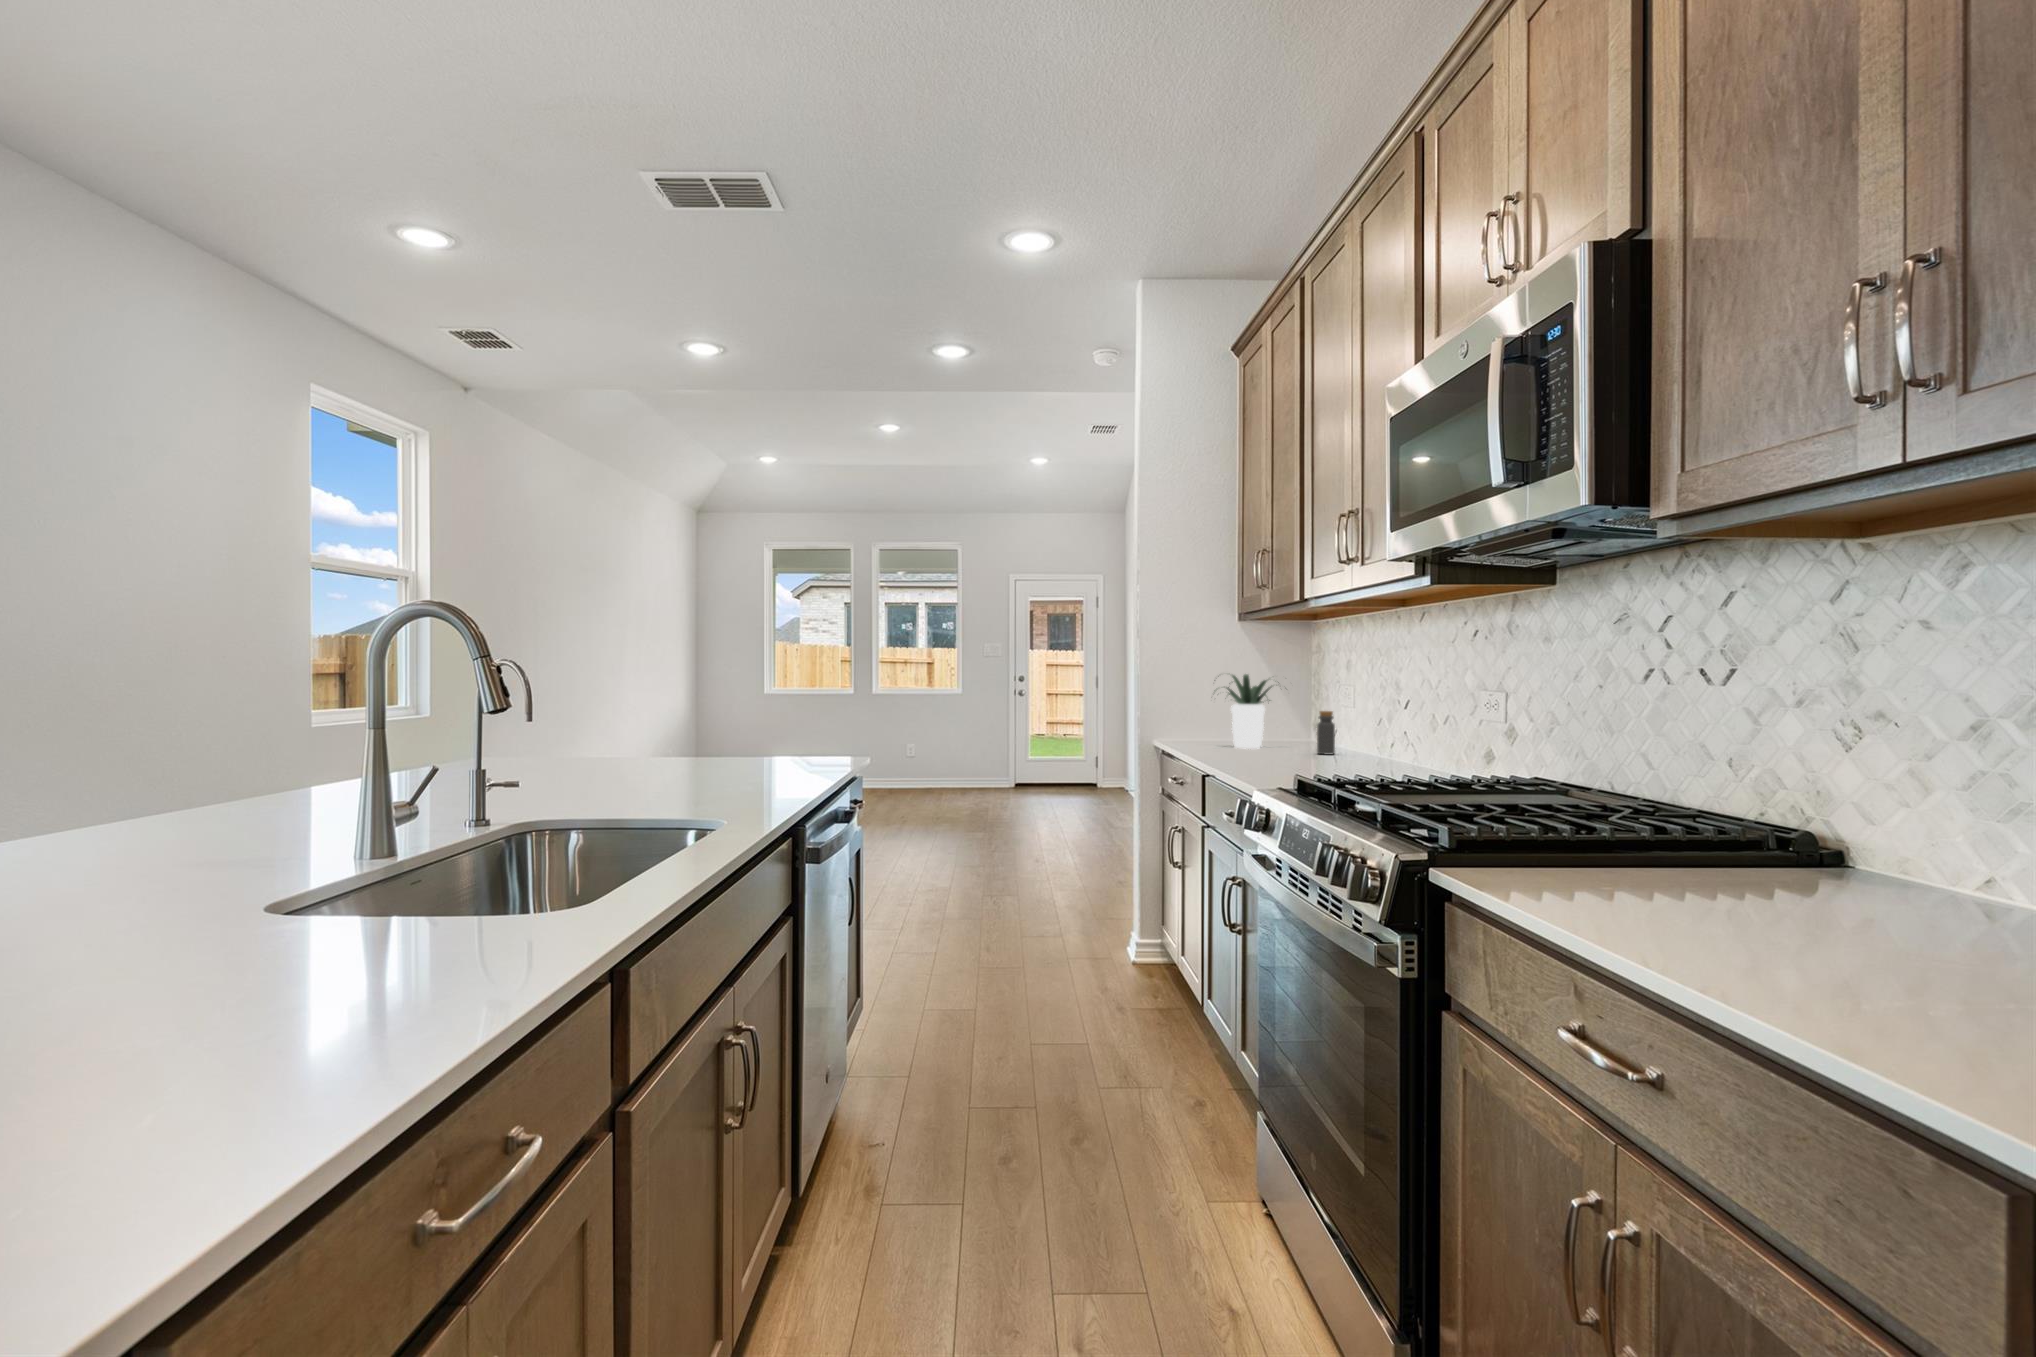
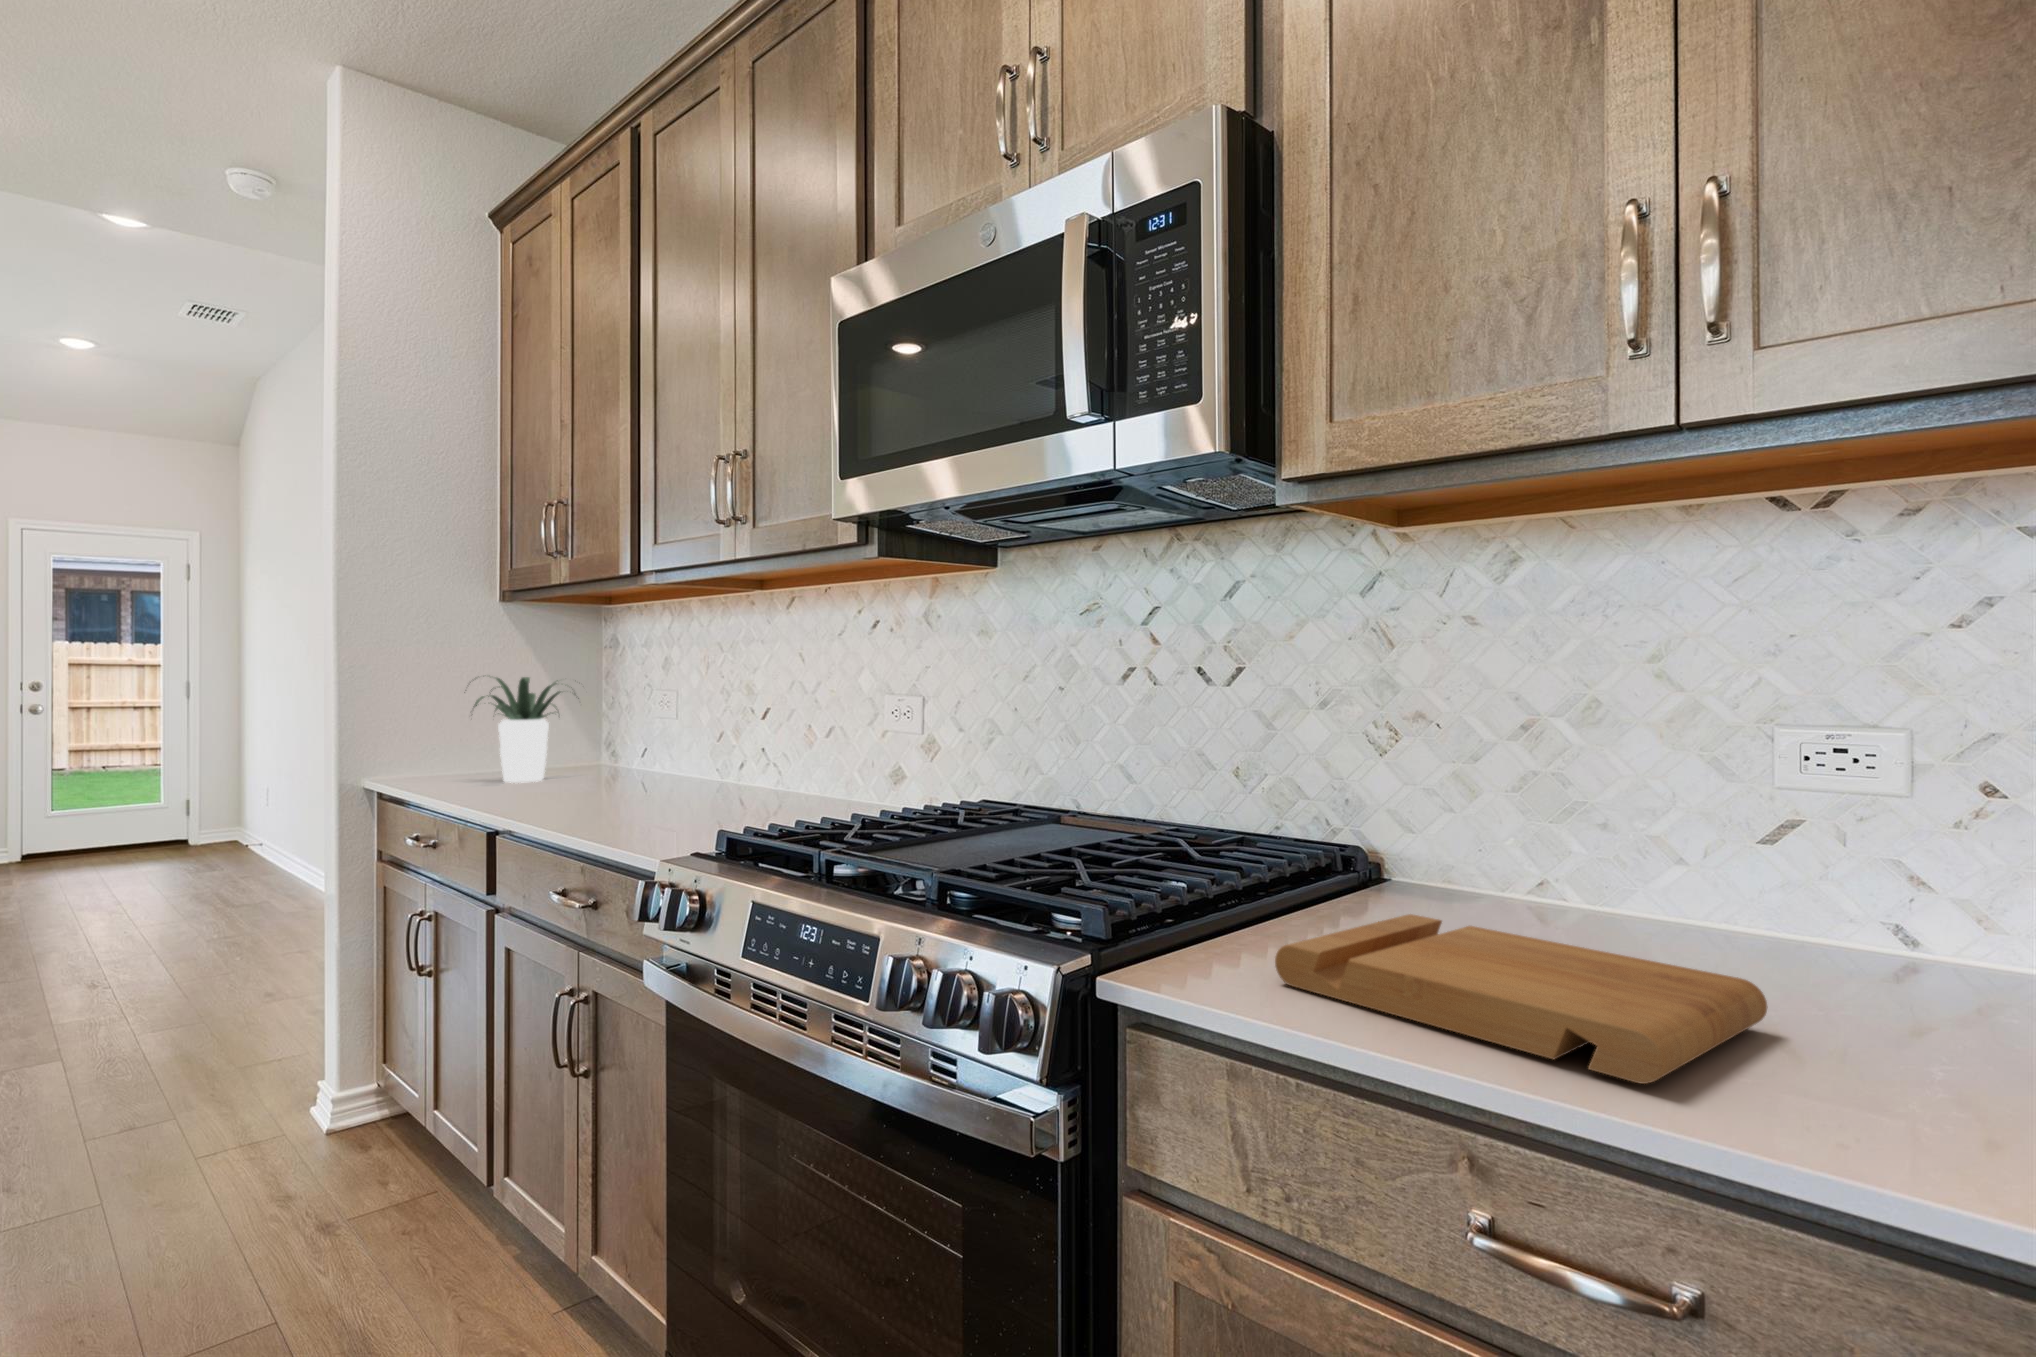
bottle: present [1317,711,1335,754] -> none [635,725,659,784]
cutting board: none [1556,867,1937,973] -> present [1275,914,1768,1084]

